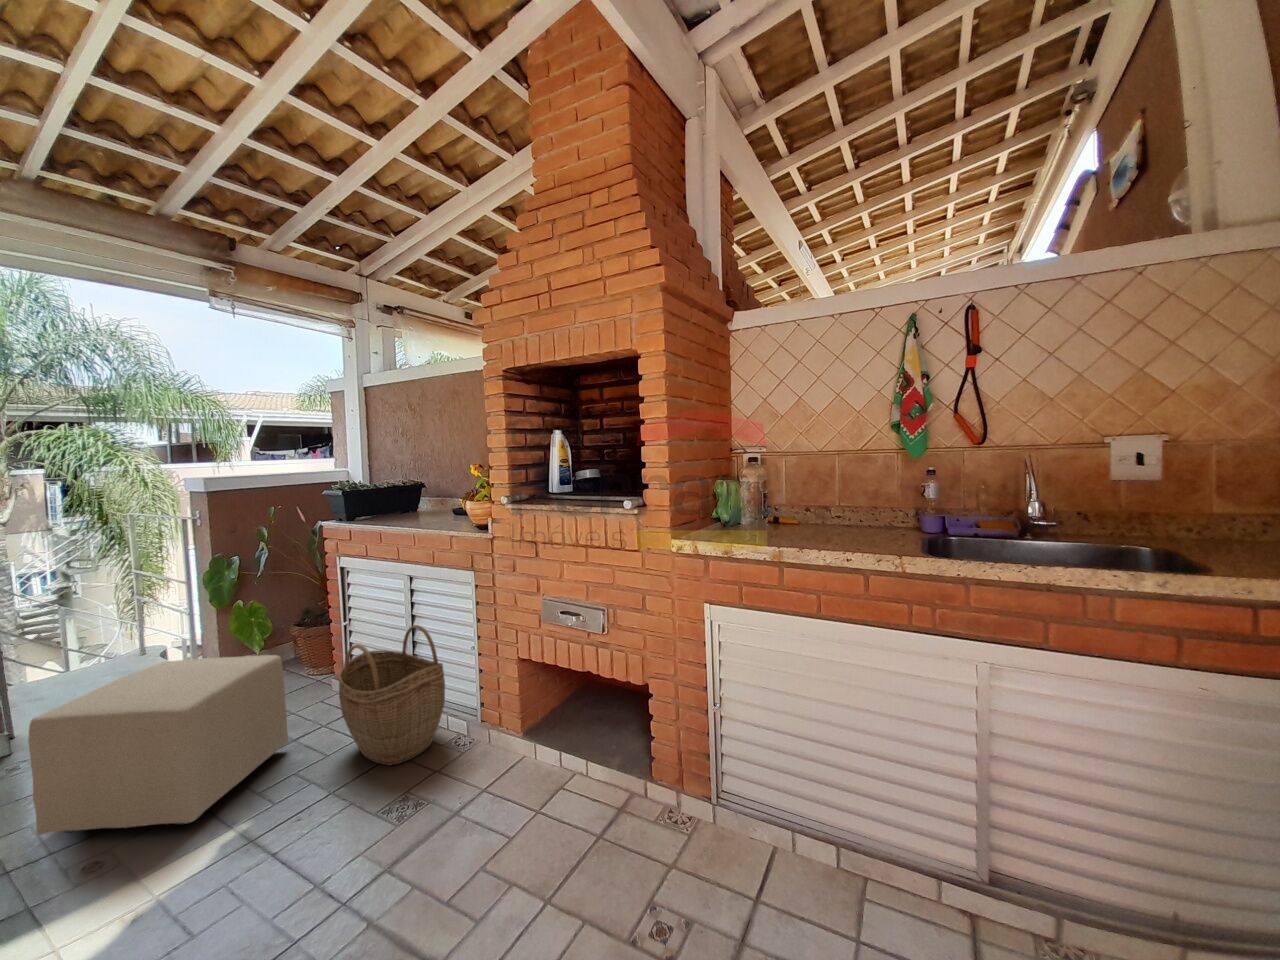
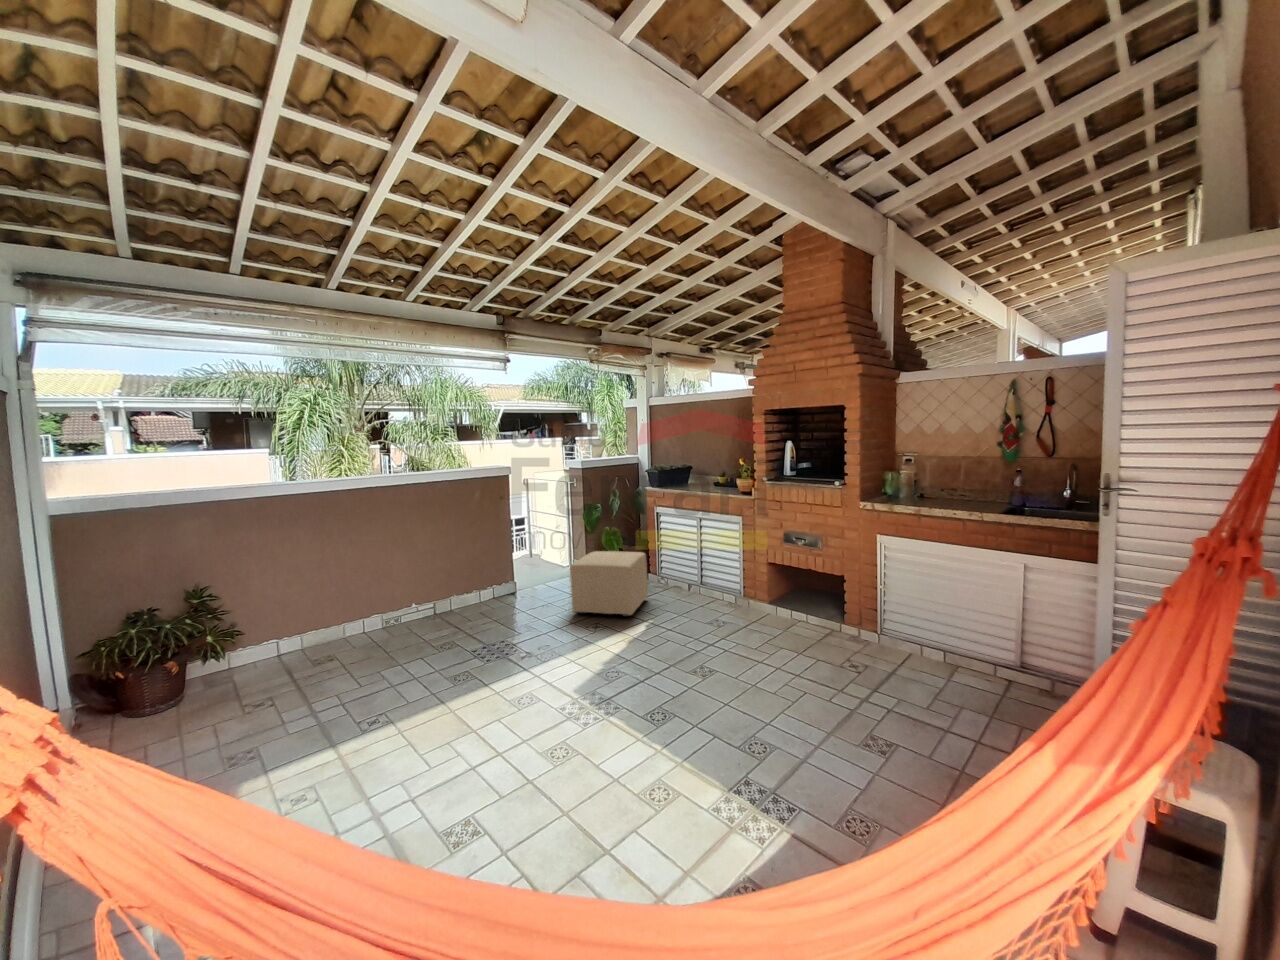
woven basket: present [339,625,445,765] -> none [674,544,726,610]

